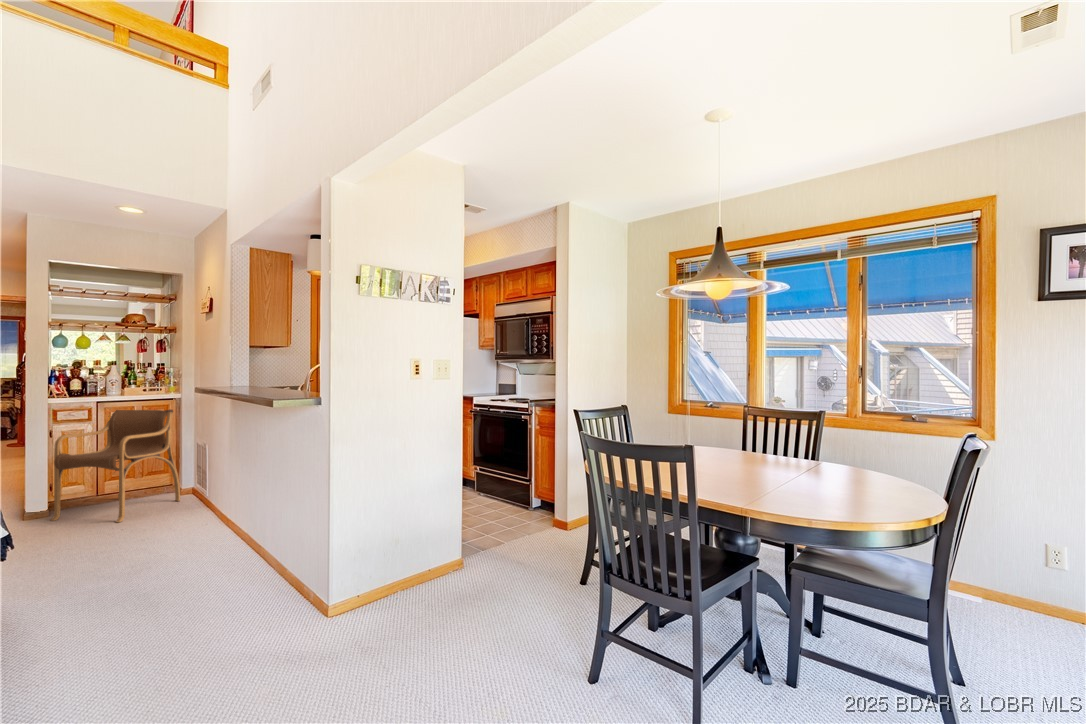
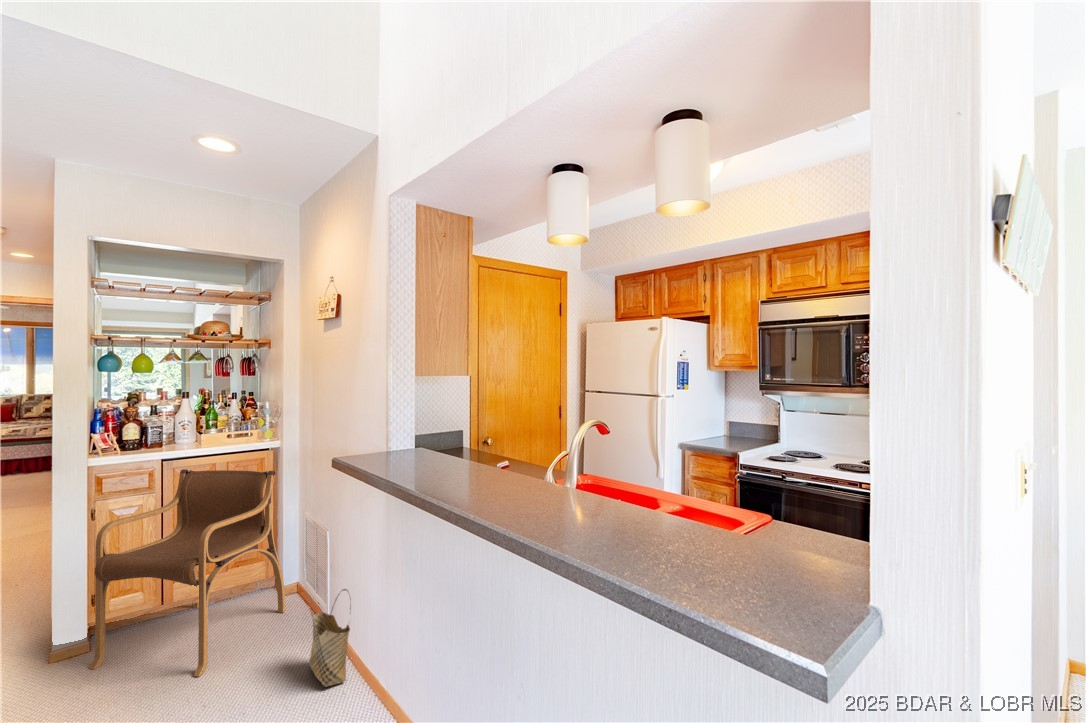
woven basket: none [187,474,212,524] -> present [309,589,351,686]

